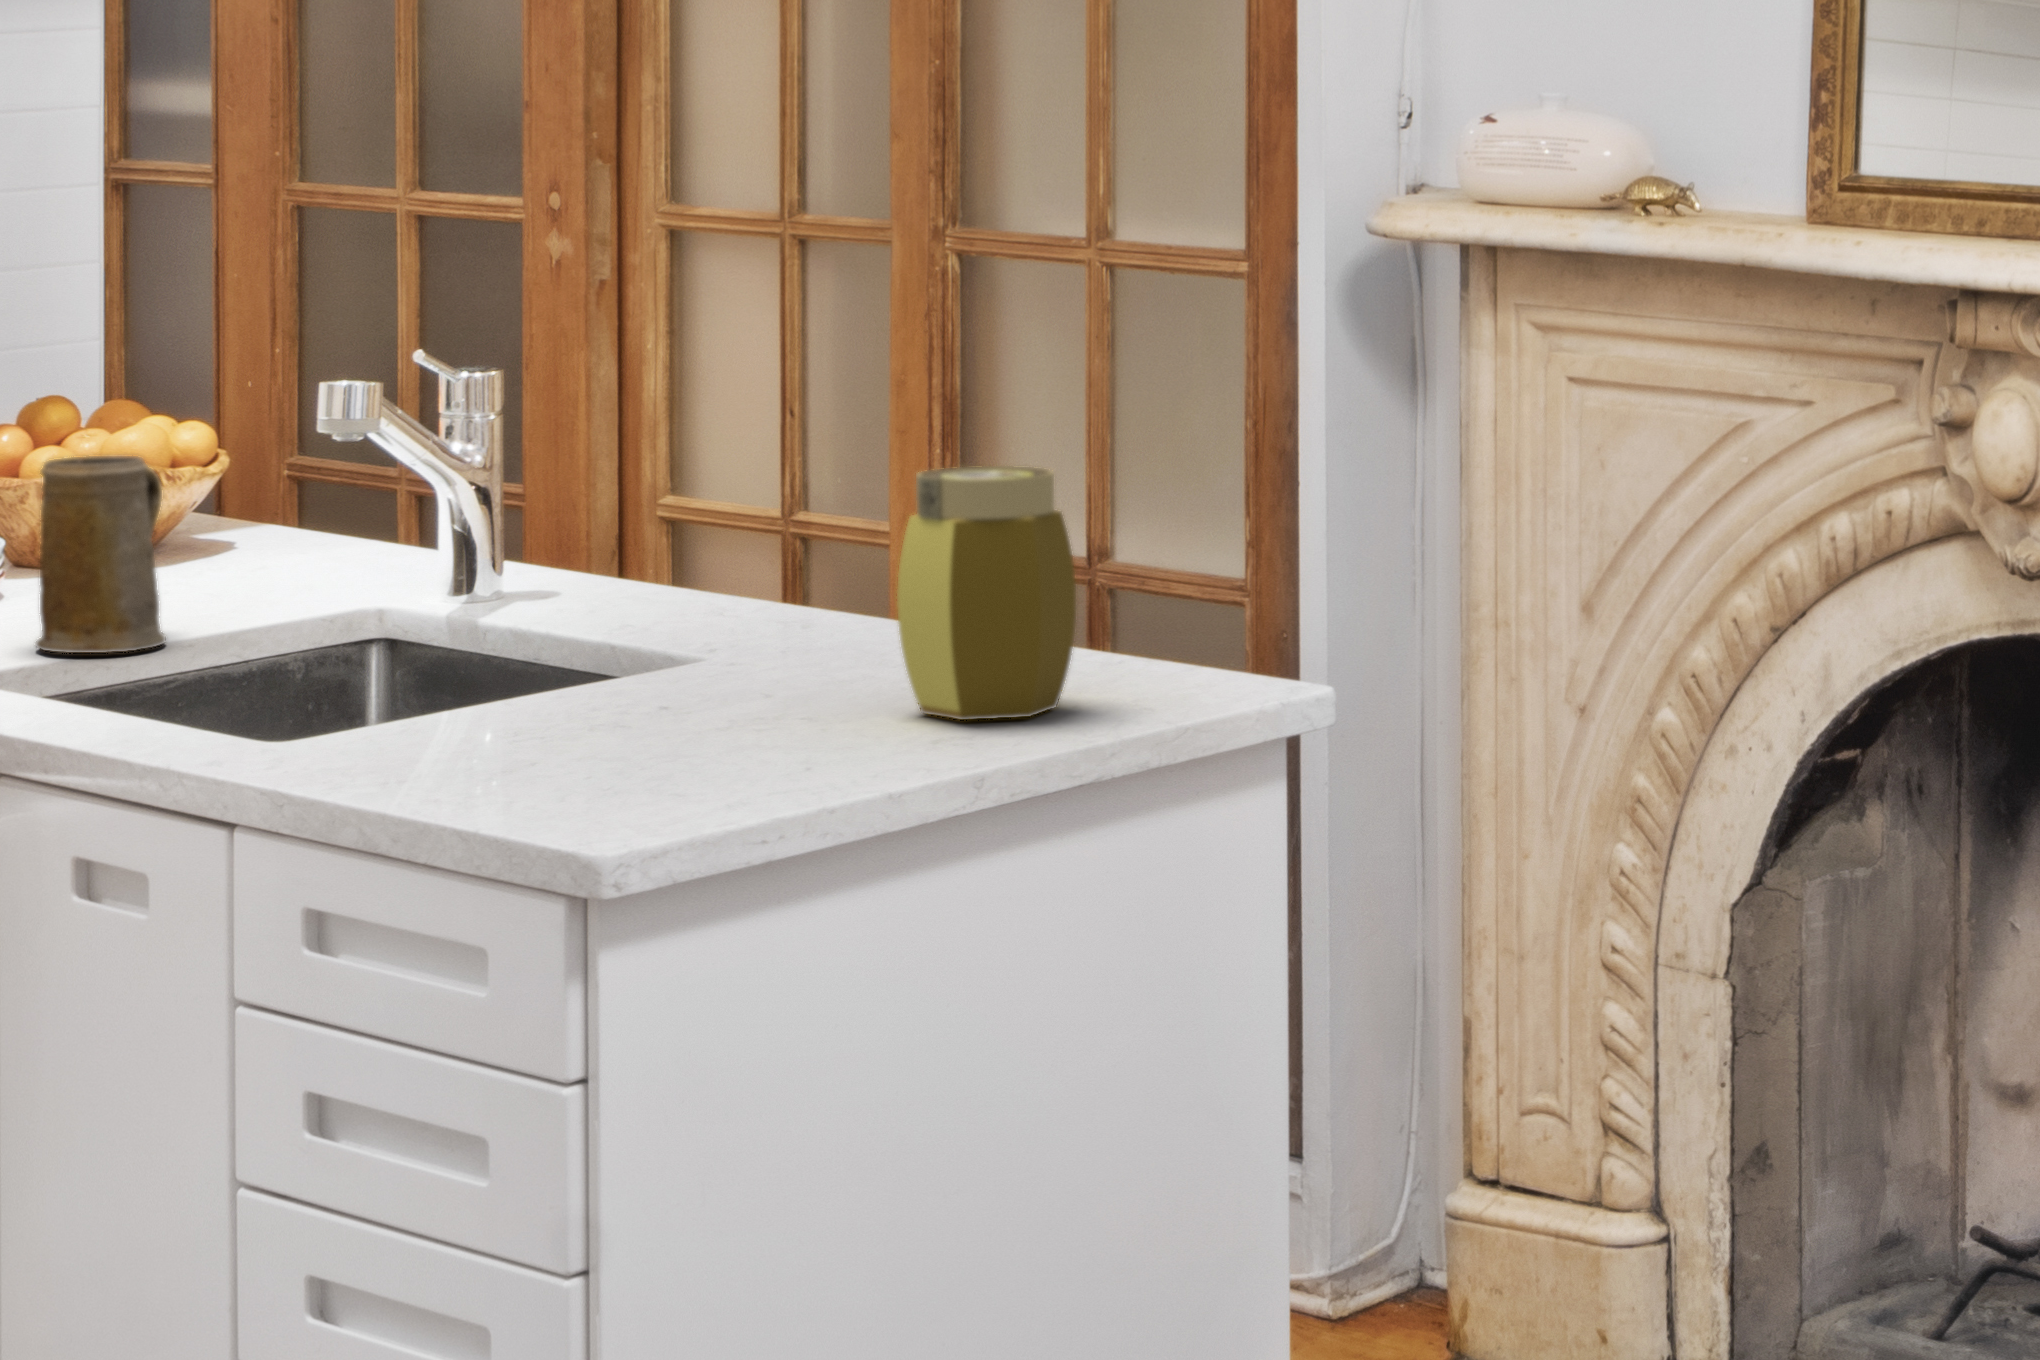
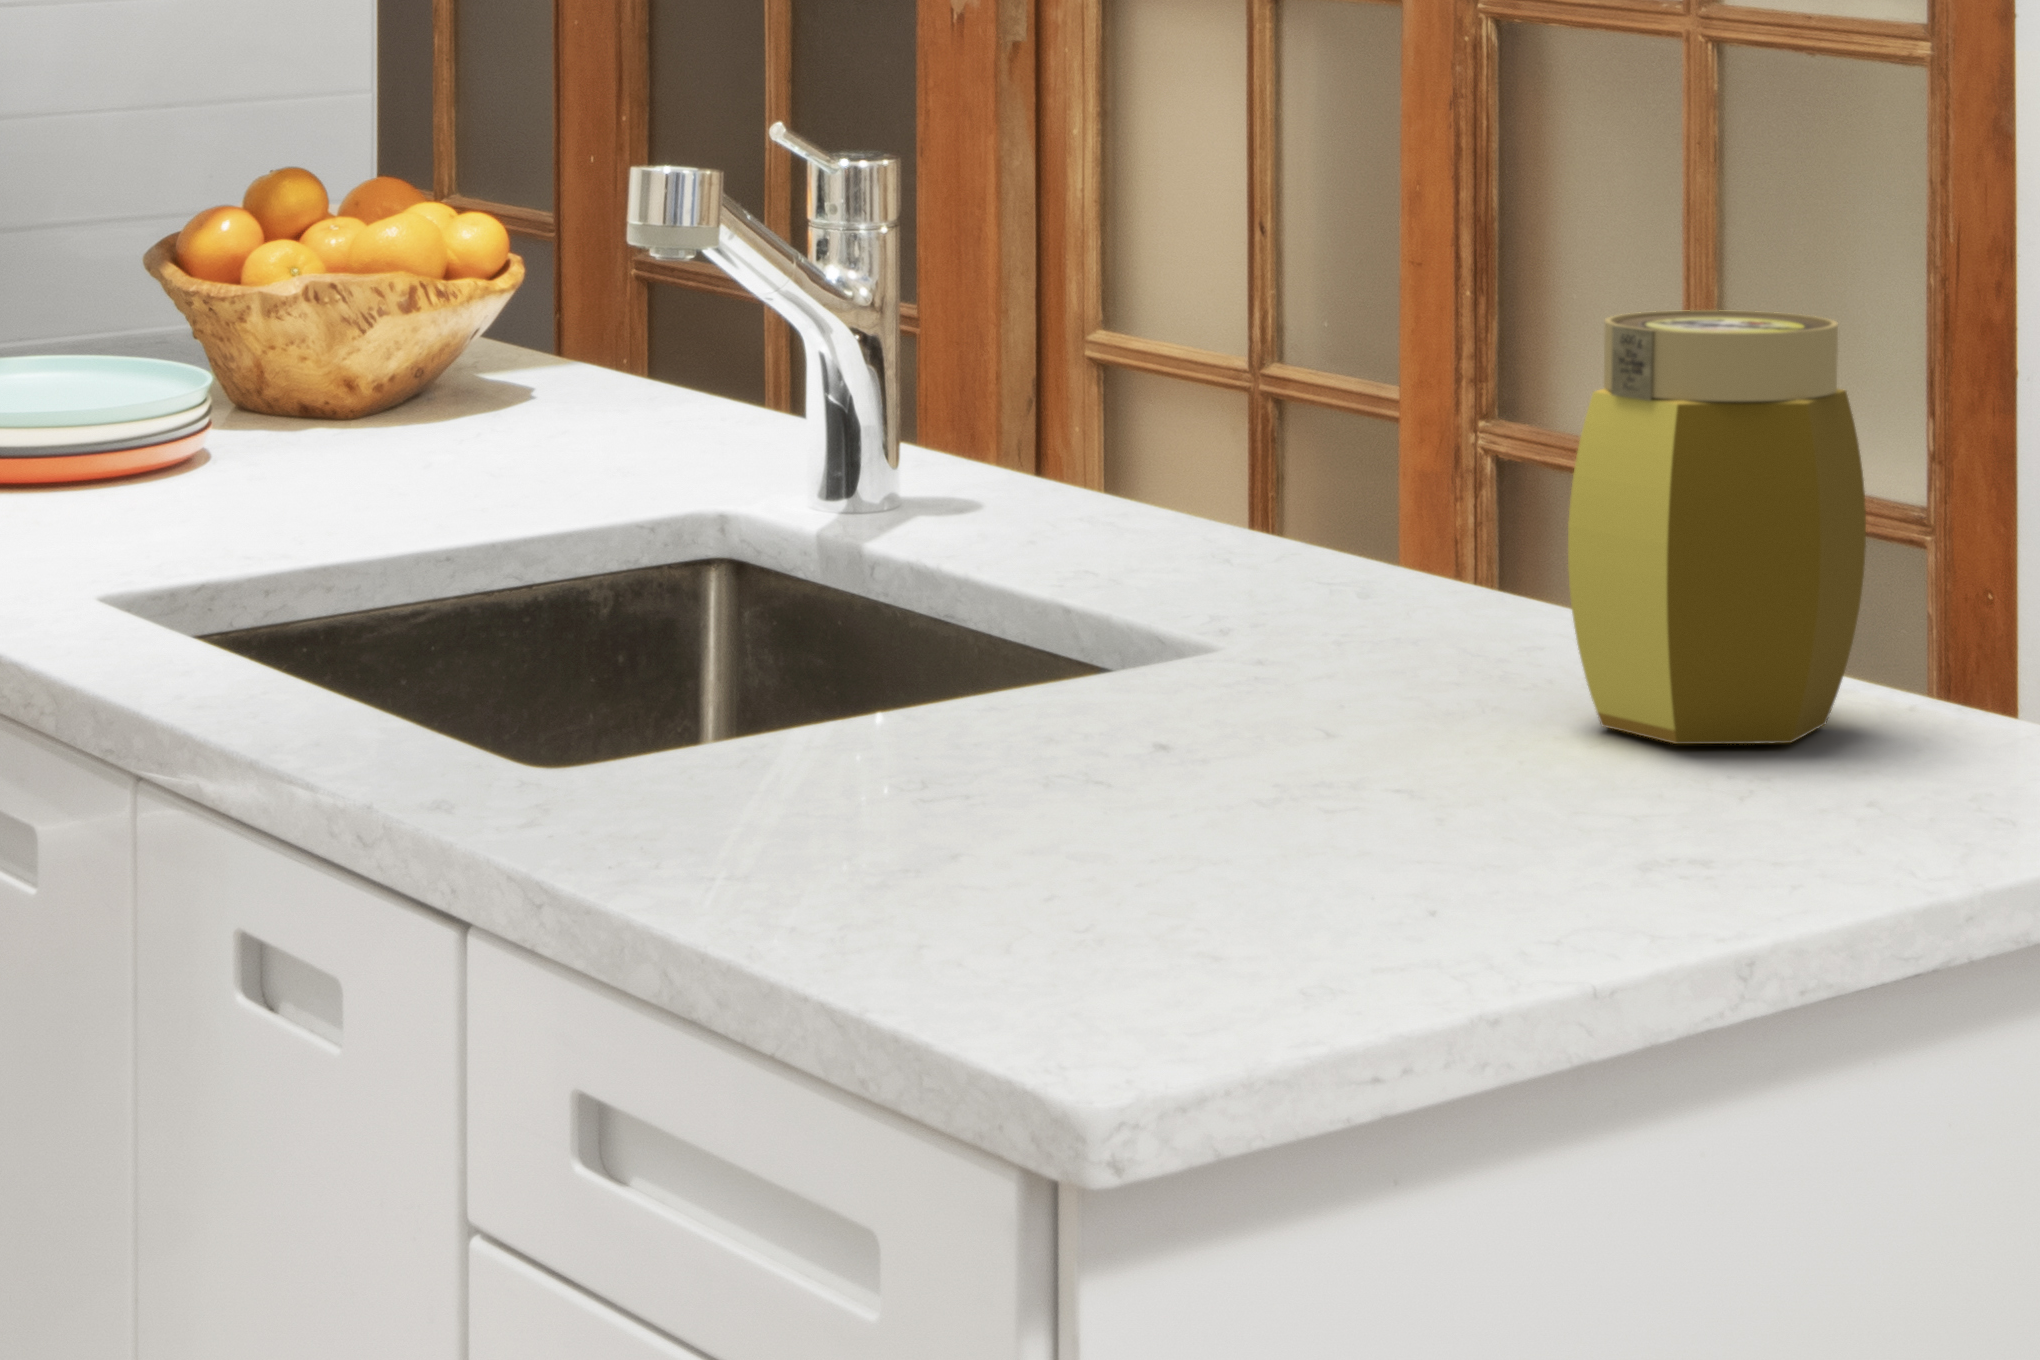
mug: present [36,456,166,653] -> none [241,264,425,561]

